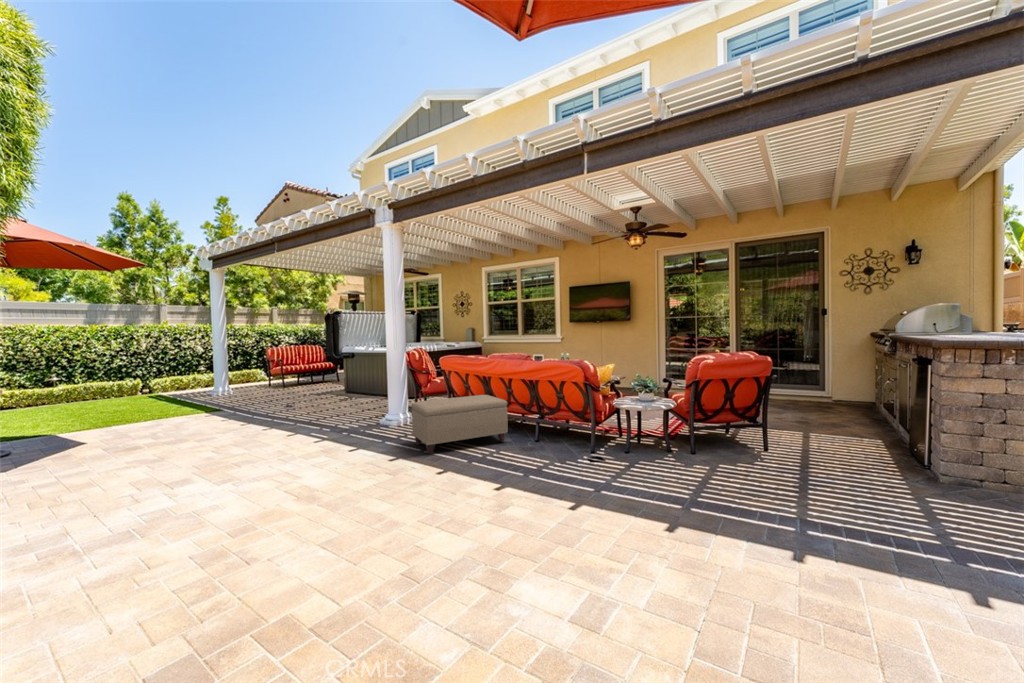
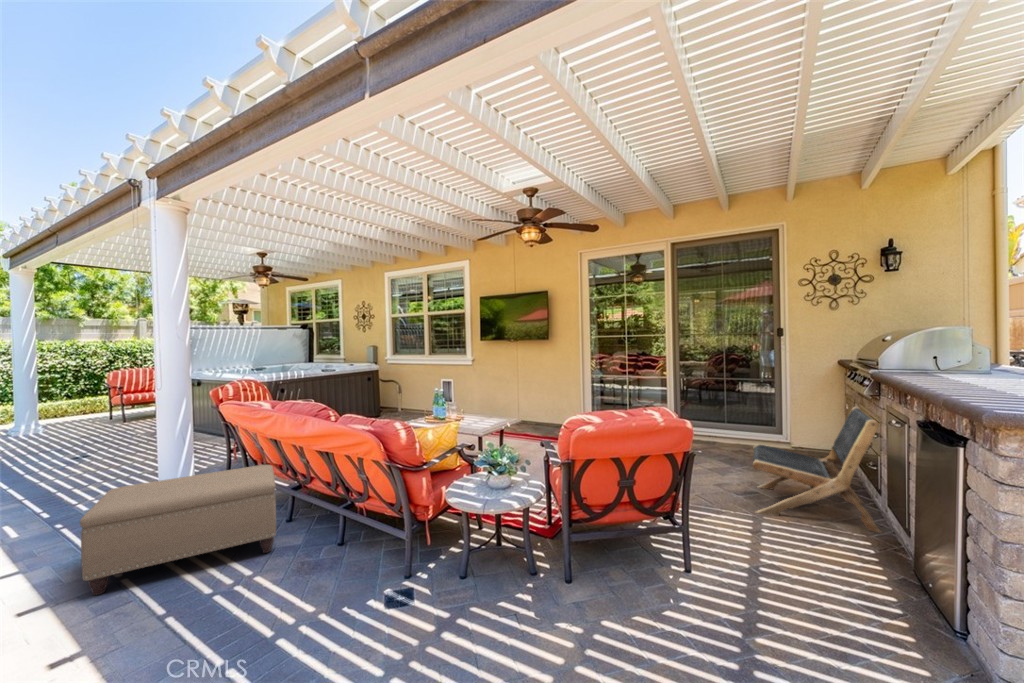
lounge chair: none [804,360,892,437] -> present [753,407,881,533]

